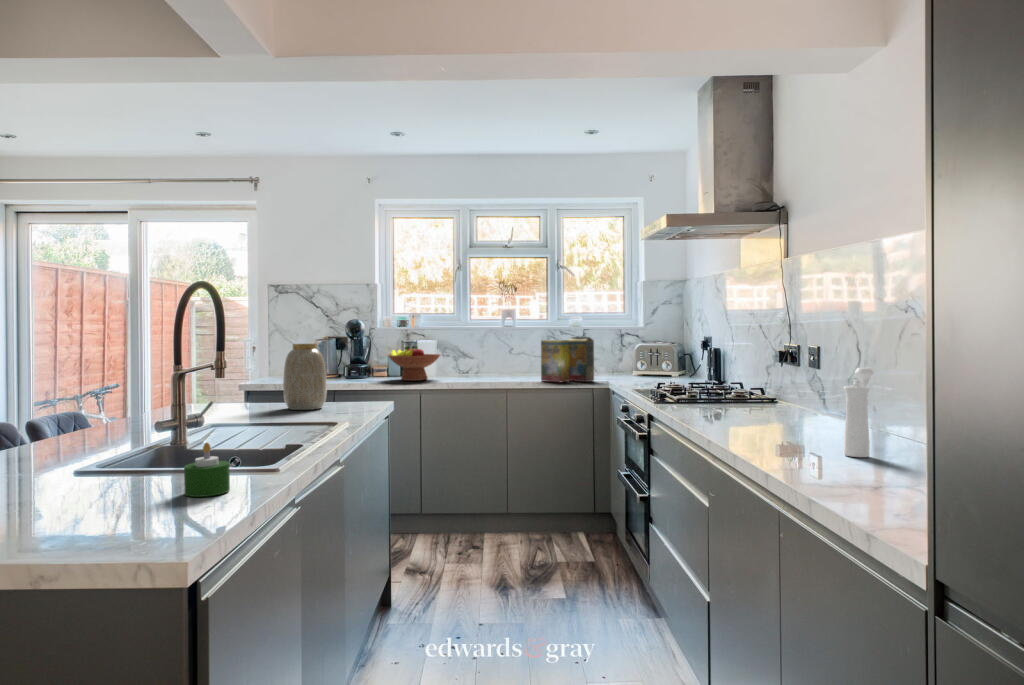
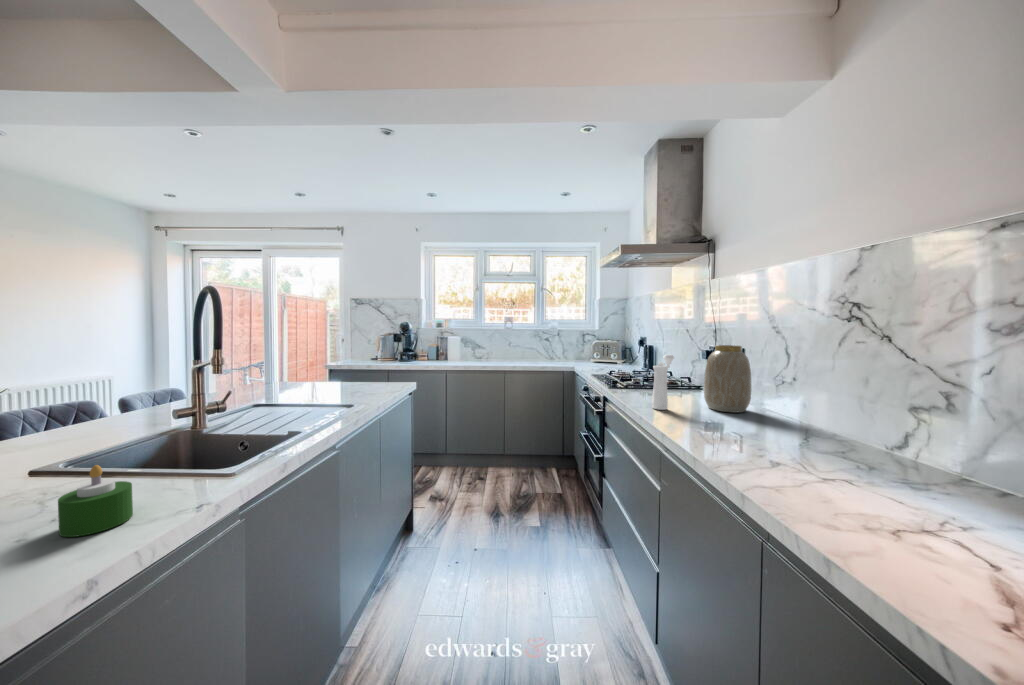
cereal box: present [541,337,594,382] -> none [528,336,565,367]
vase: present [283,344,327,410] -> present [704,345,751,413]
fruit bowl: present [388,346,440,381] -> none [425,340,461,364]
pepper mill: present [844,368,874,457] -> present [652,354,674,410]

